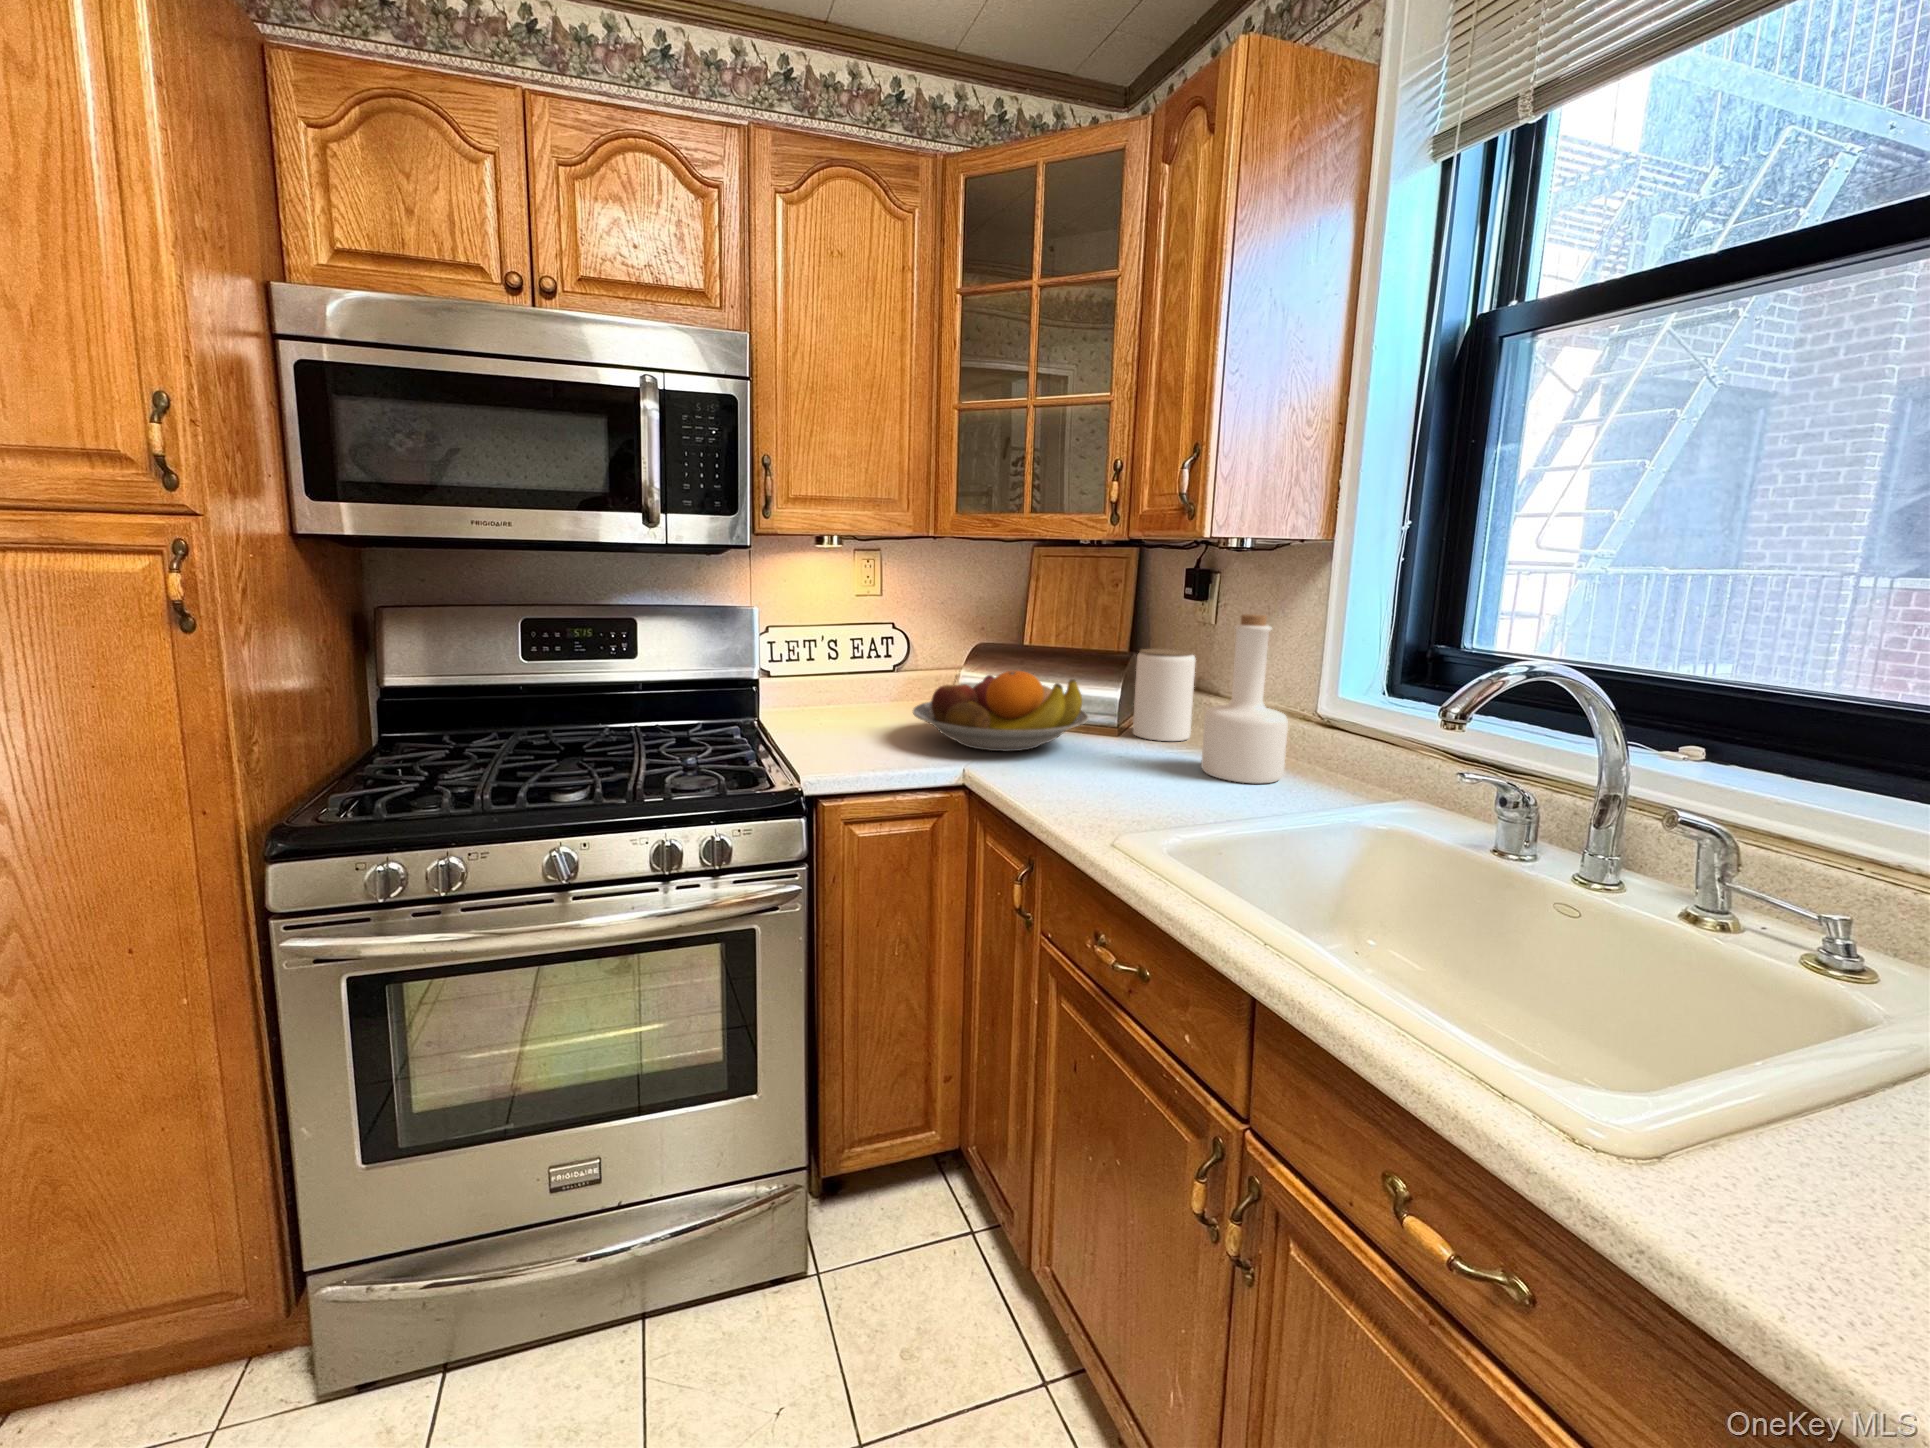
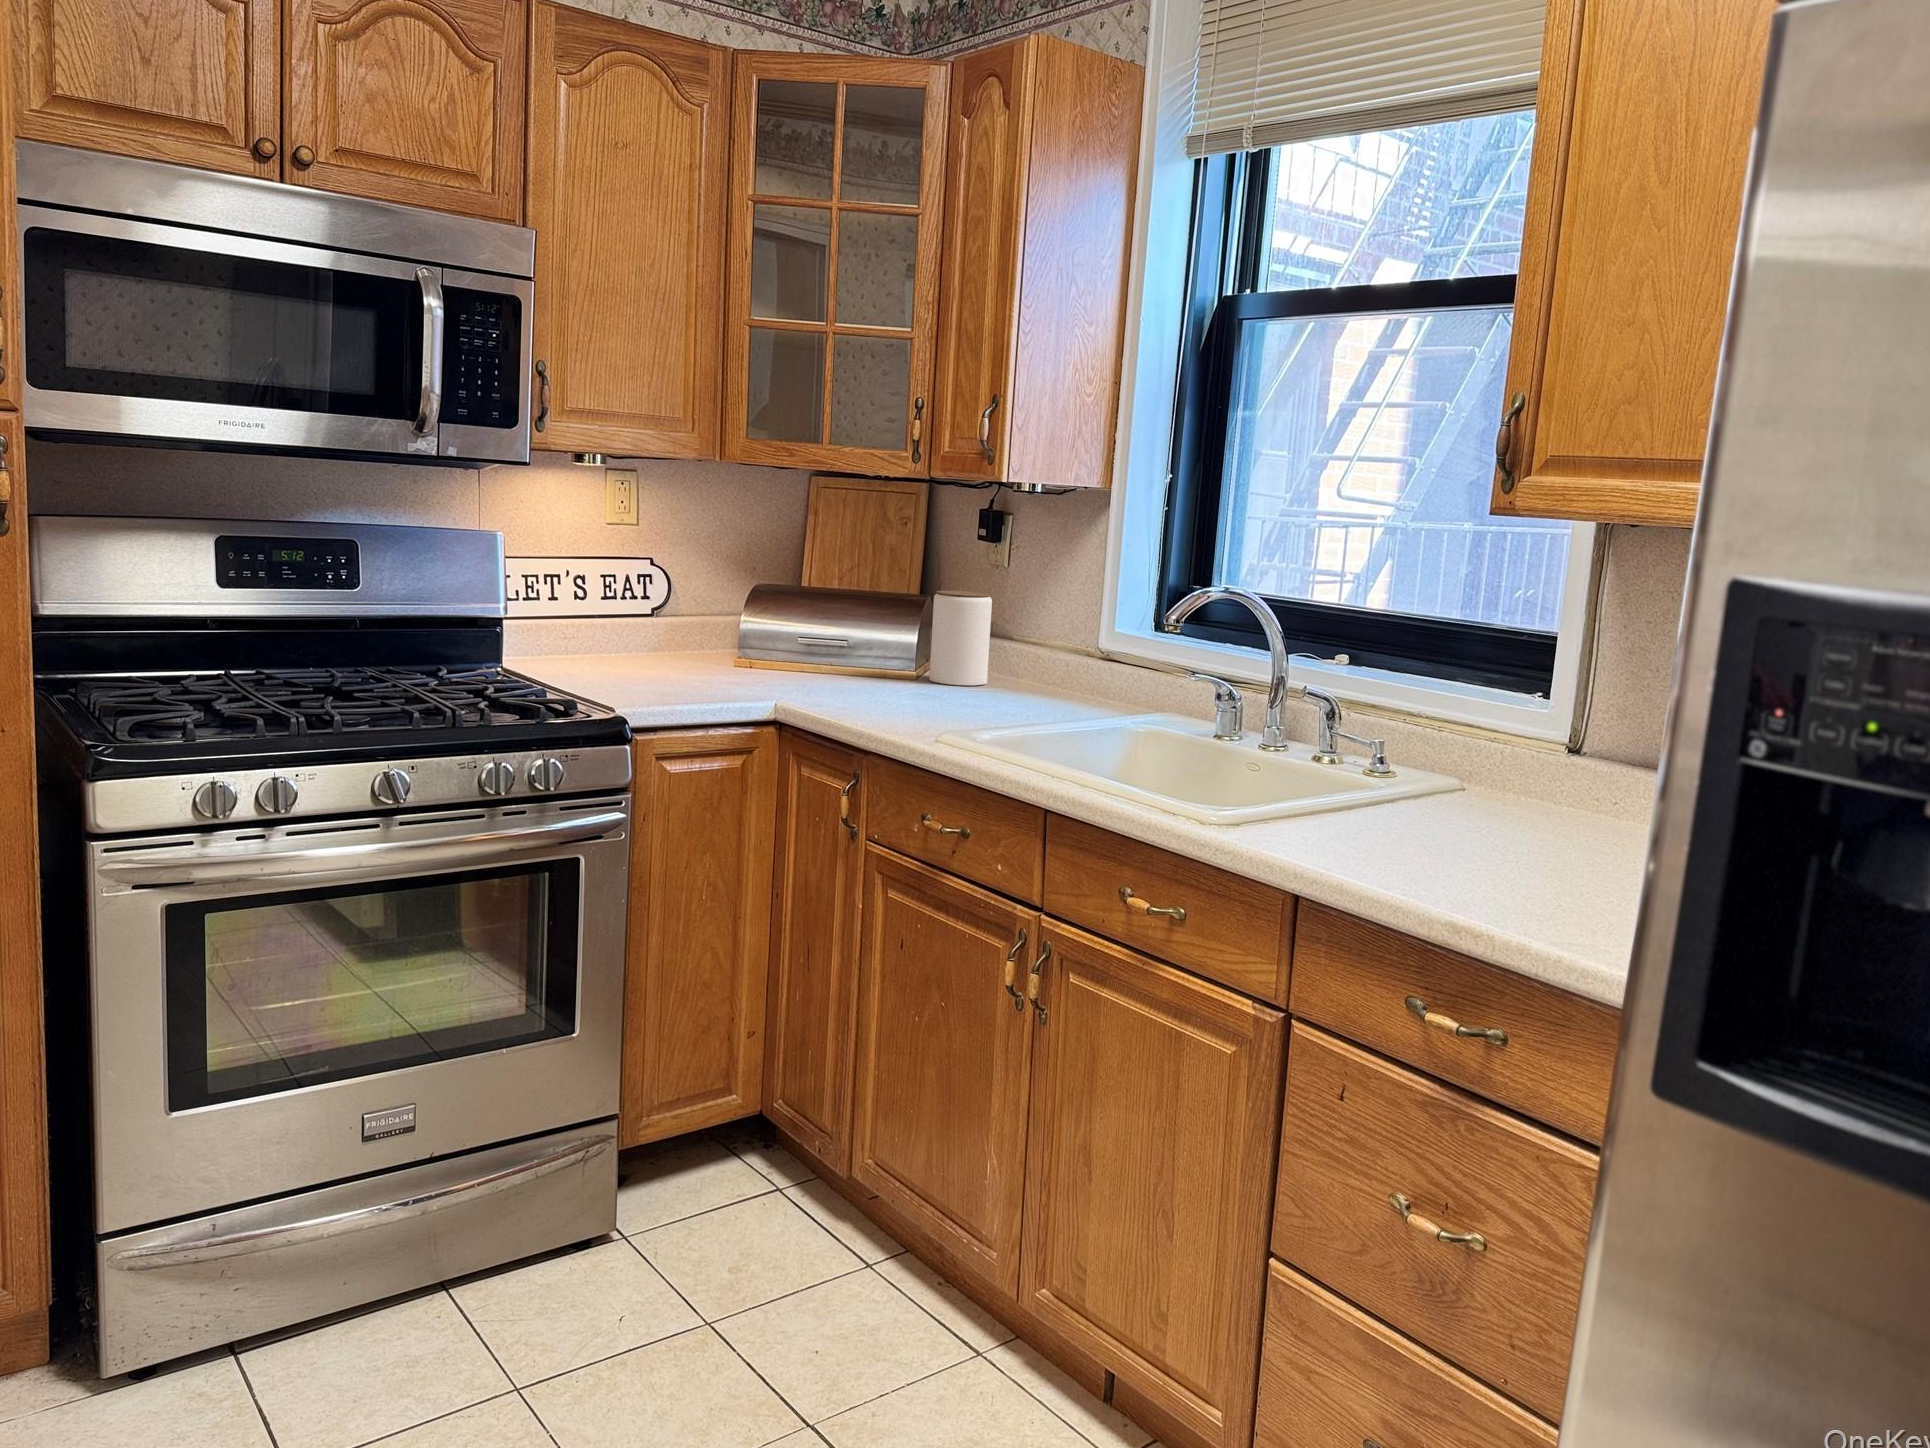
bottle: present [1201,614,1288,783] -> none [1000,554,1076,711]
fruit bowl: present [913,671,1089,751] -> none [703,608,891,691]

